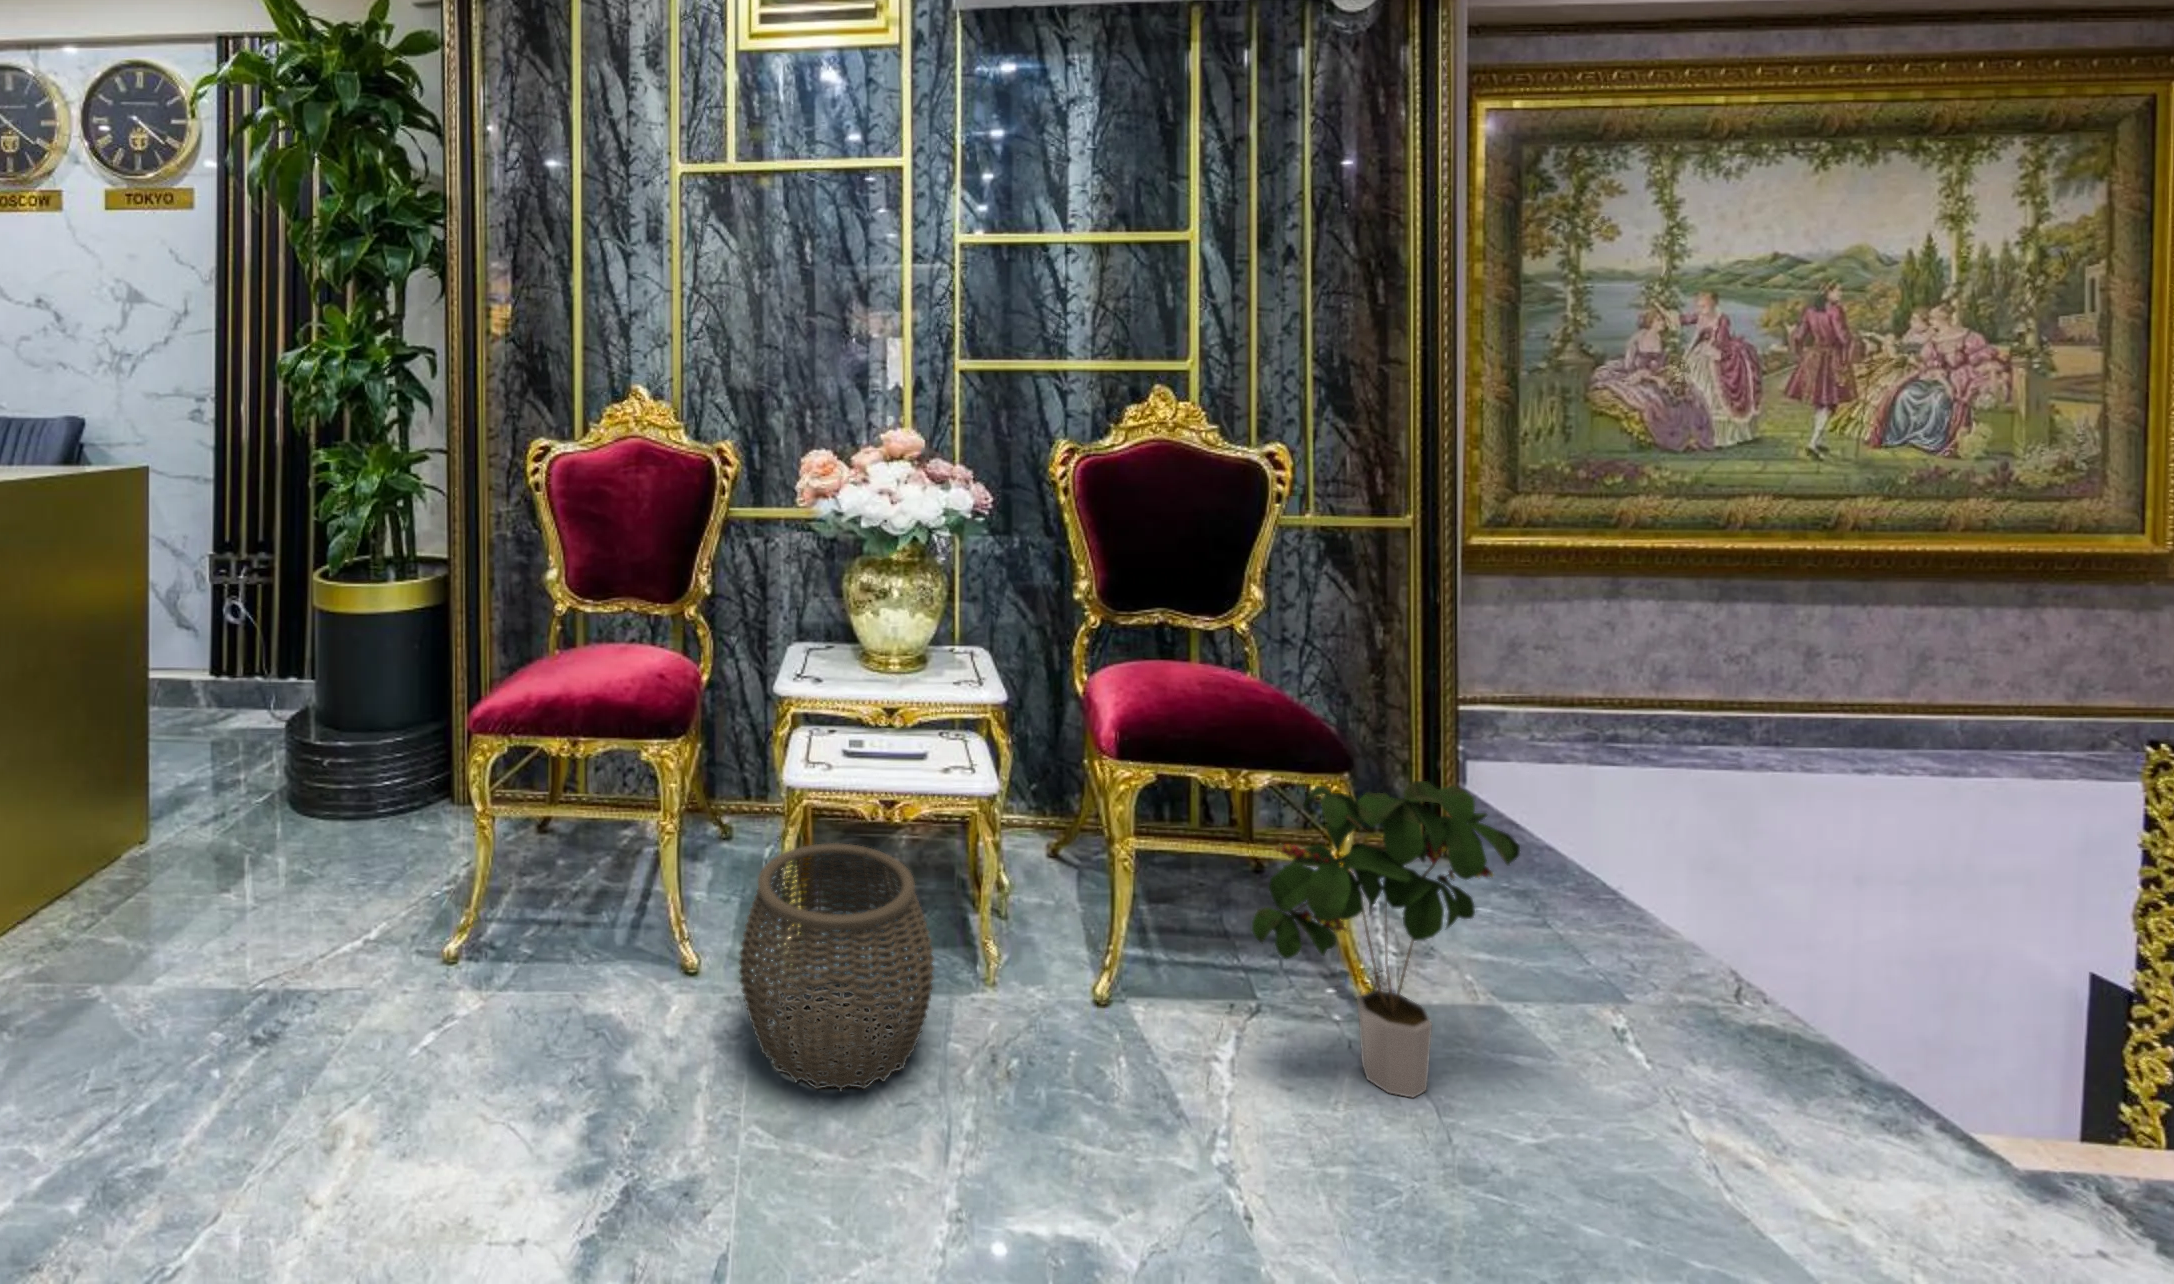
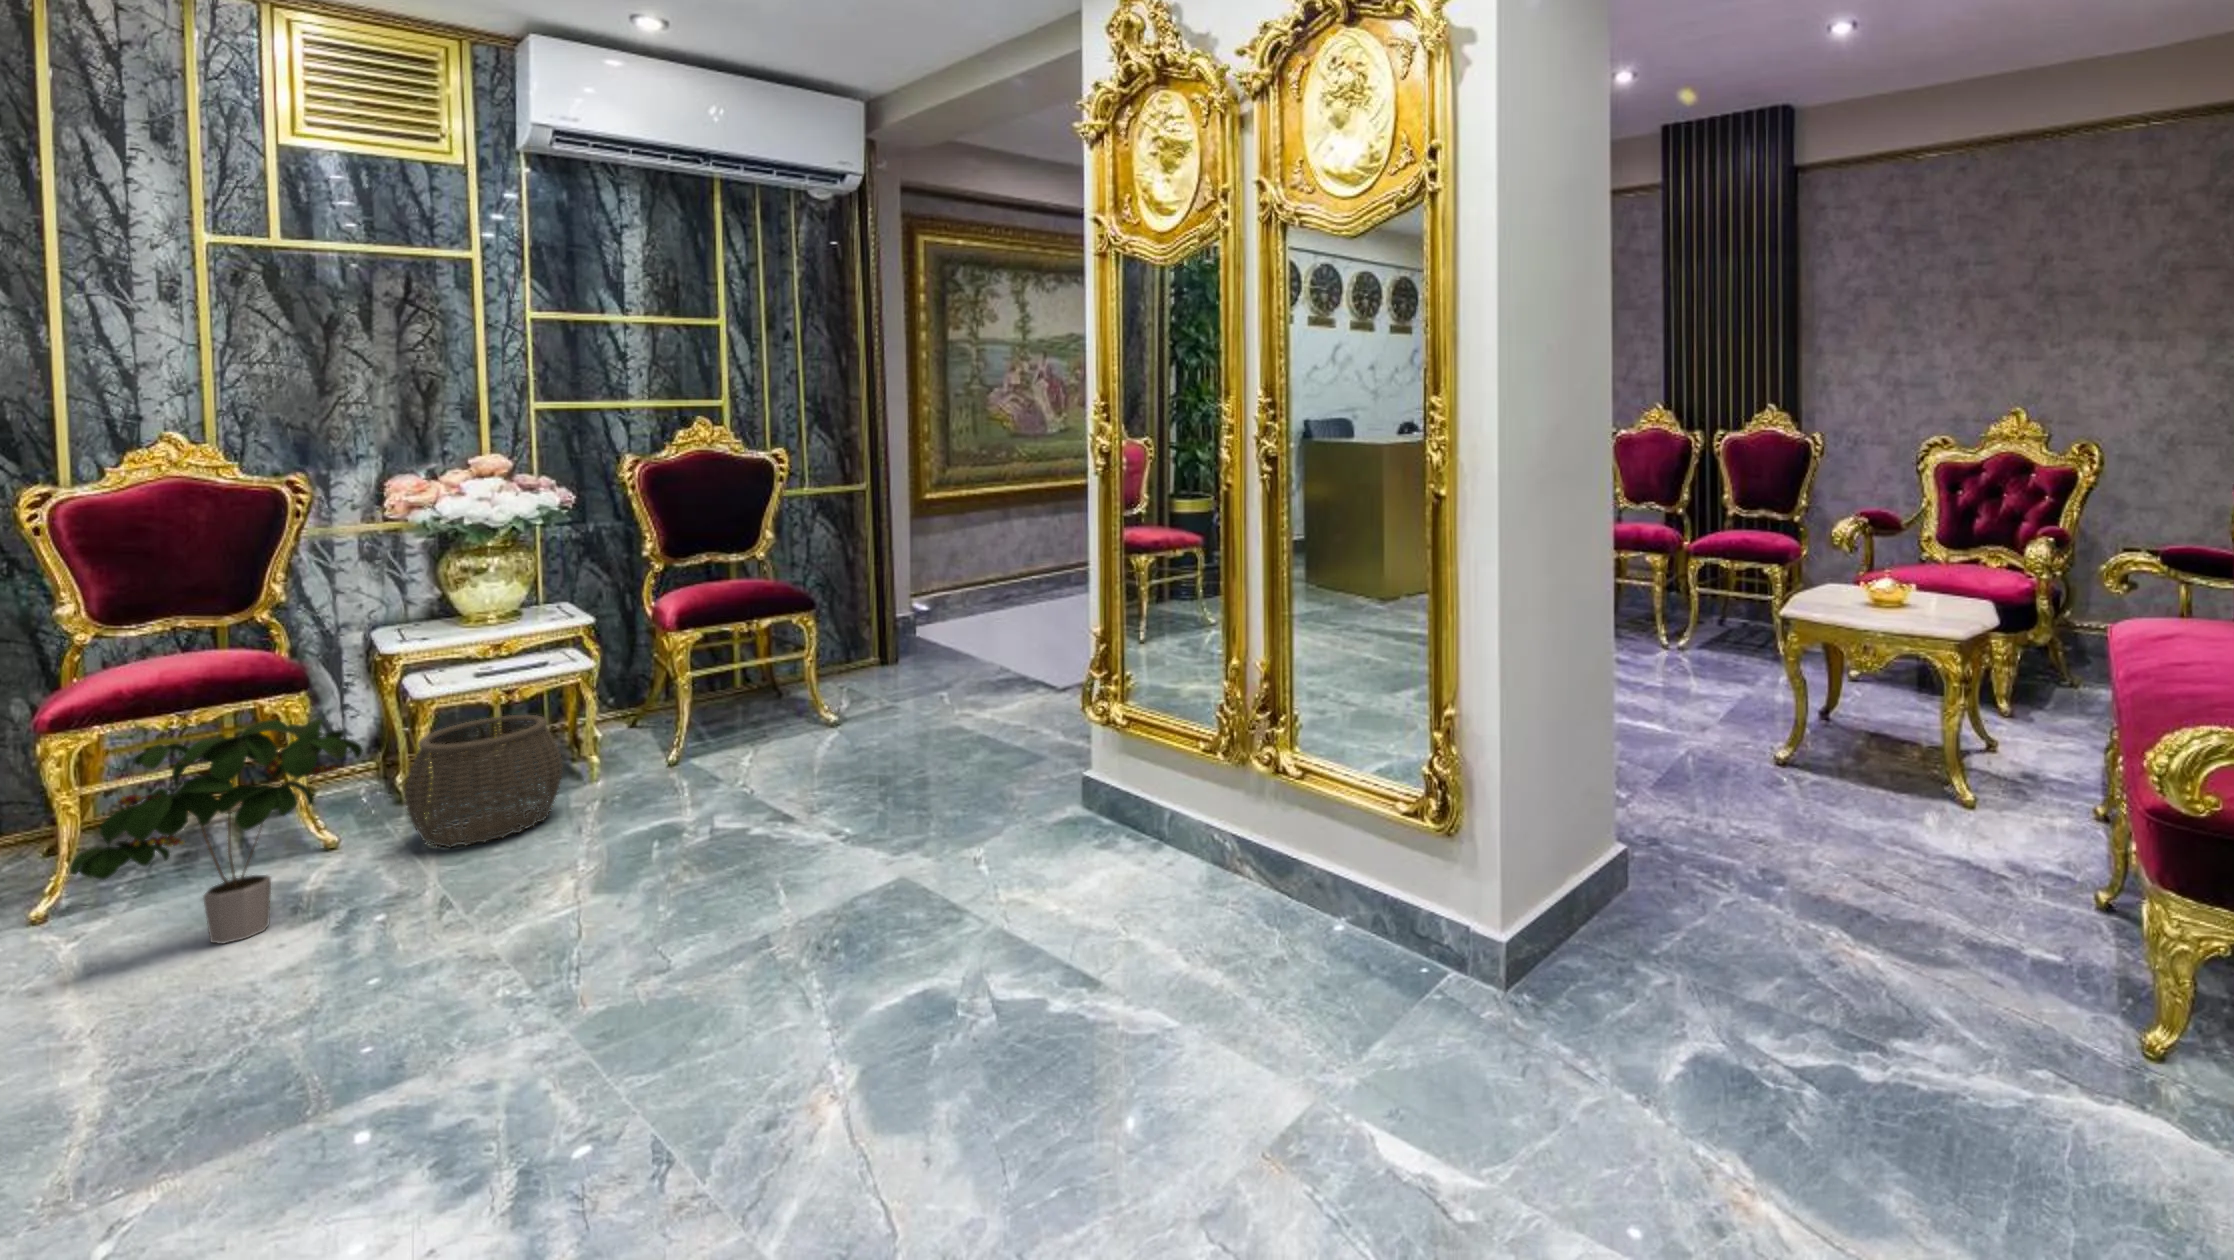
potted plant: present [1252,781,1520,1098] -> present [70,718,363,944]

